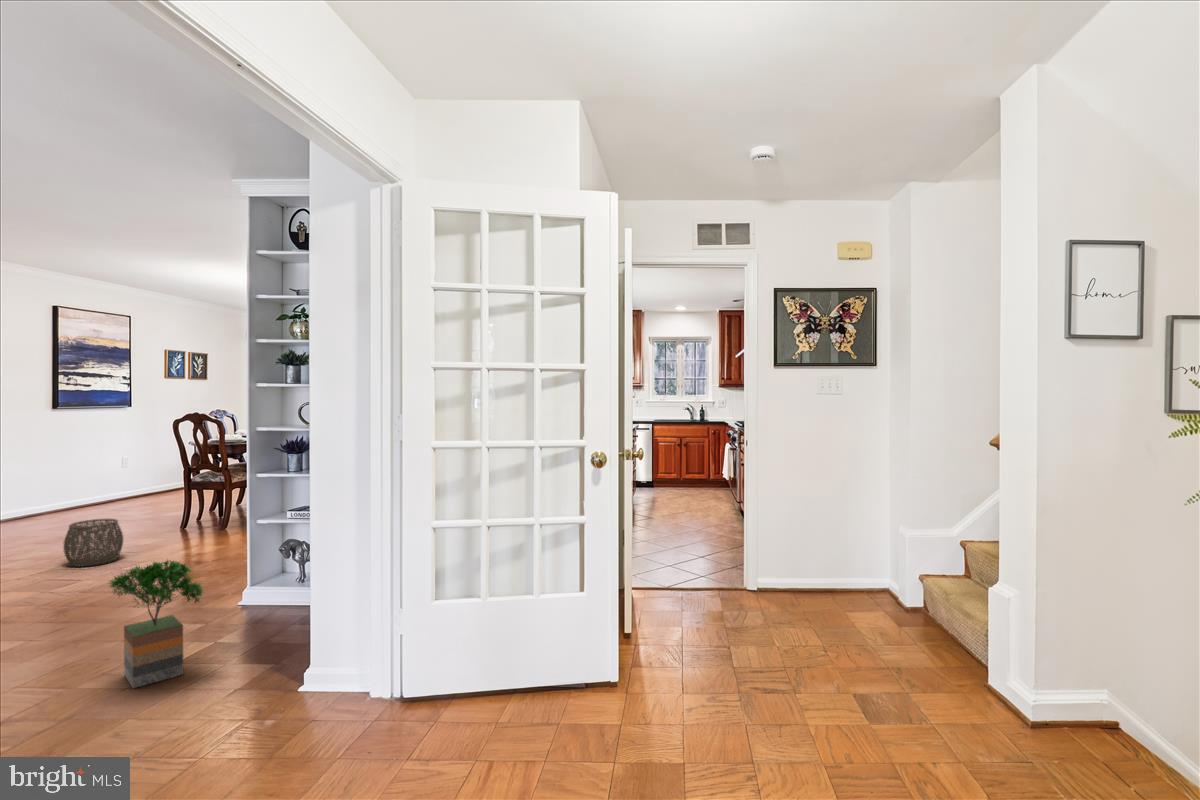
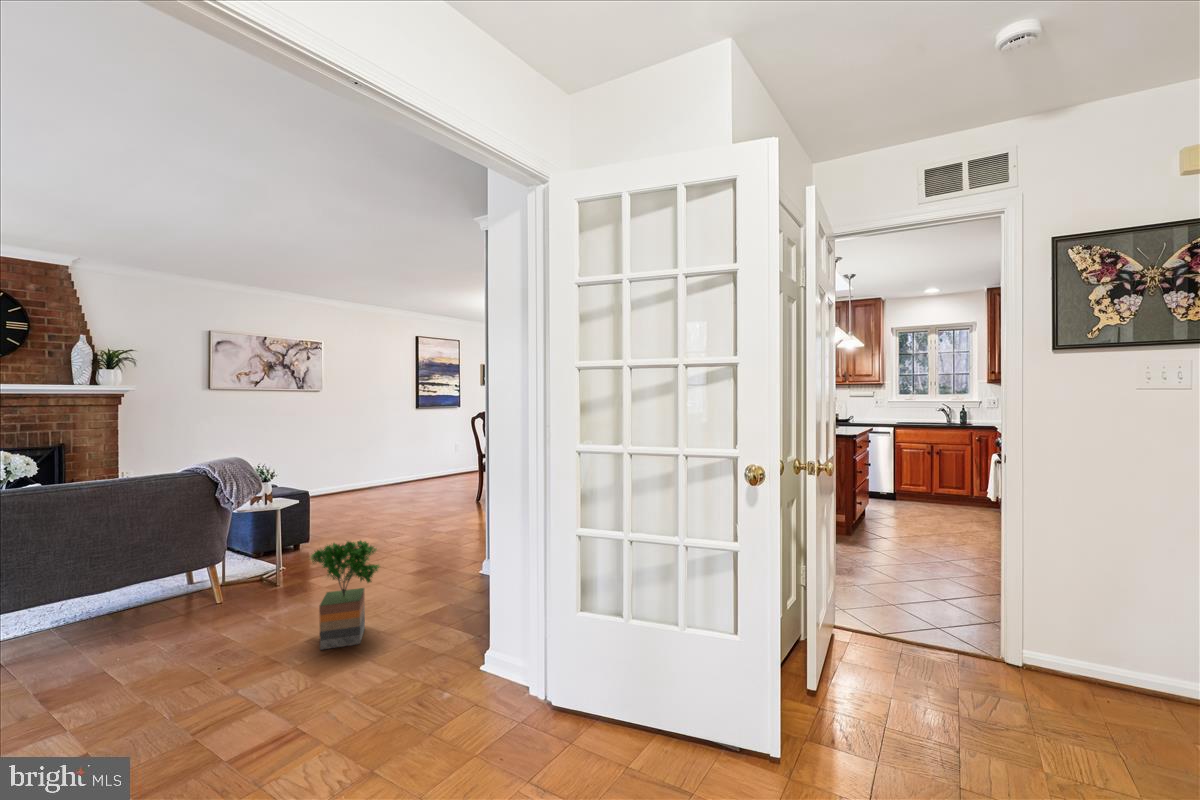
woven basket: present [63,519,123,567] -> none [382,490,420,525]

